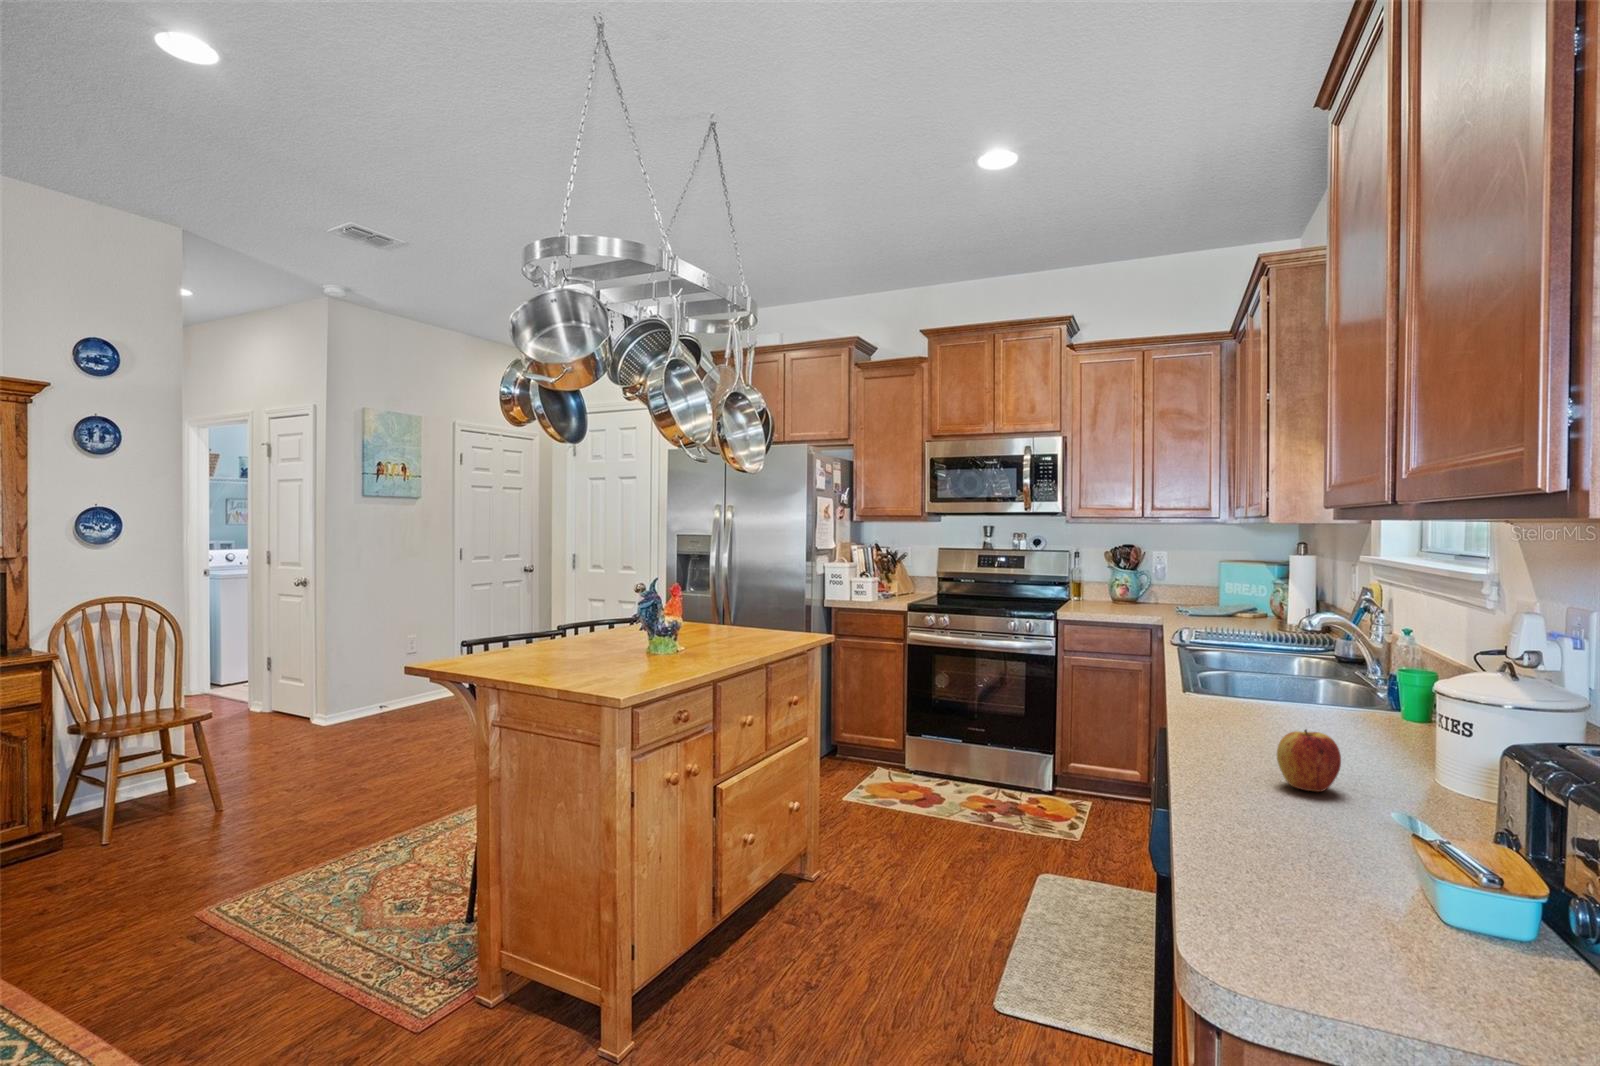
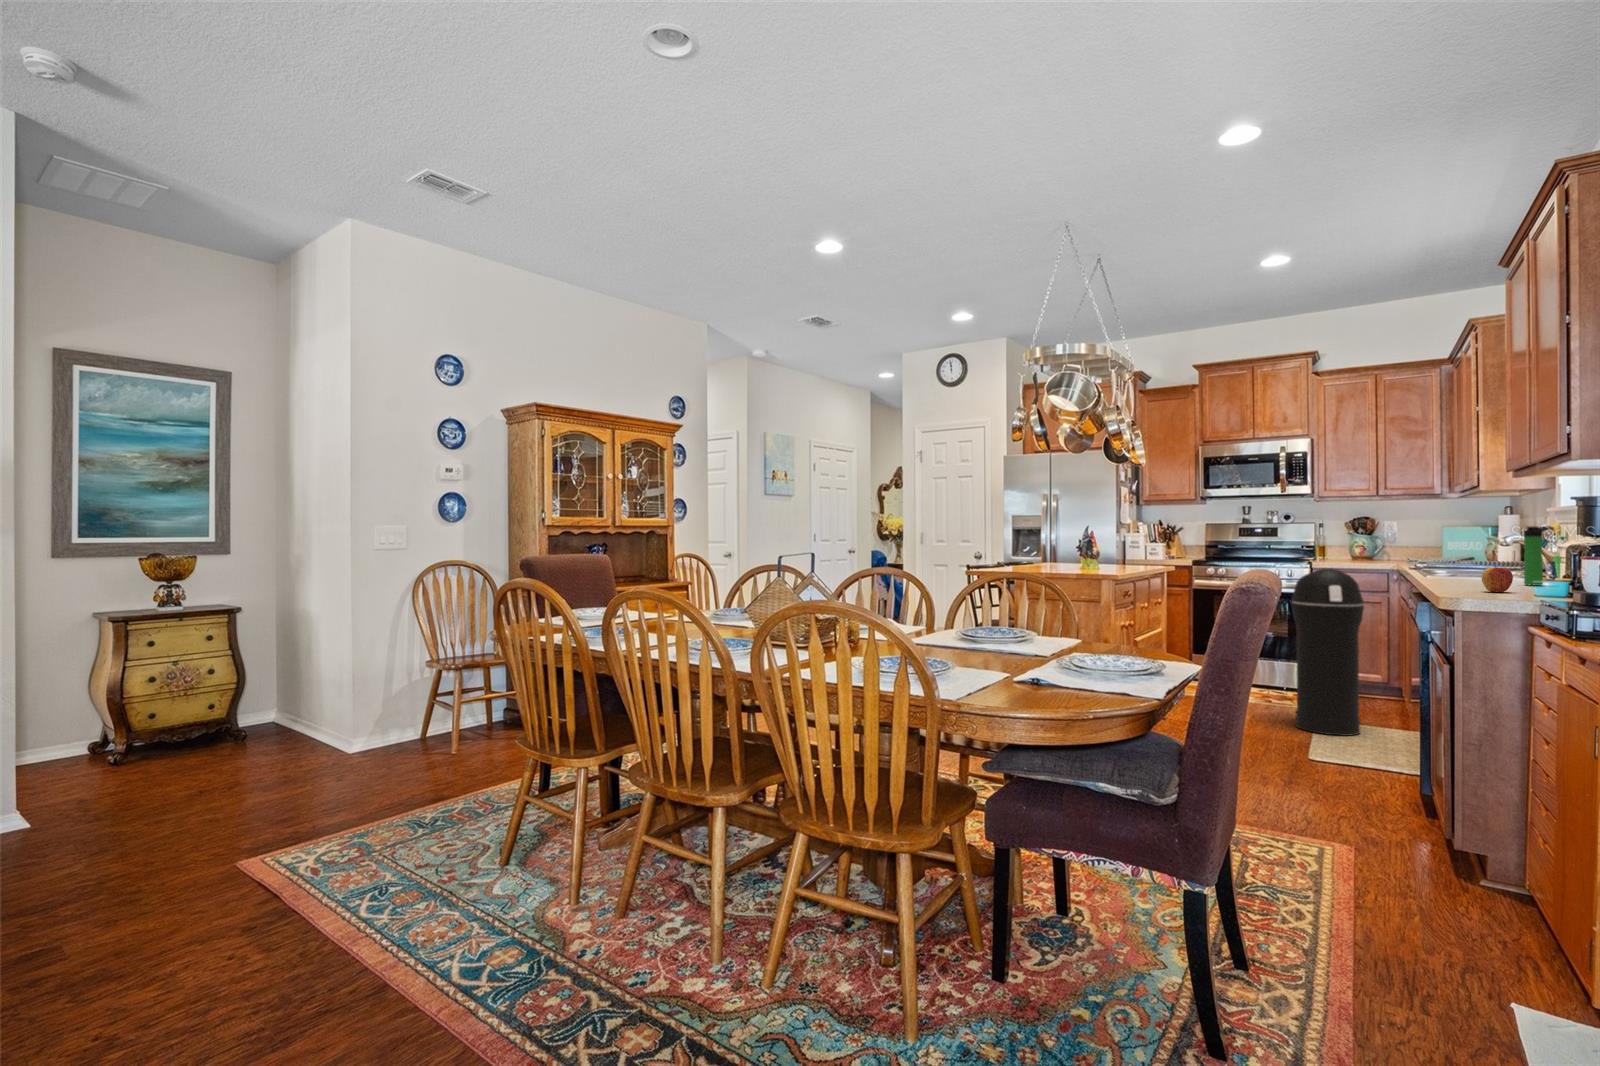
bottle: none [1346,614,1391,733] -> present [1524,526,1548,586]
trash can: none [997,647,1100,926] -> present [1291,569,1364,736]

